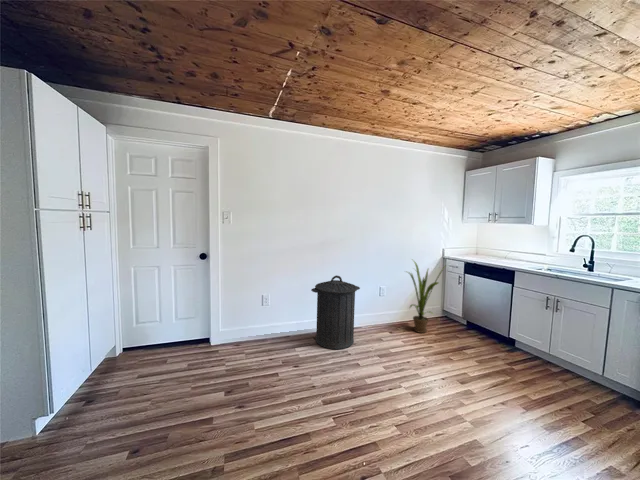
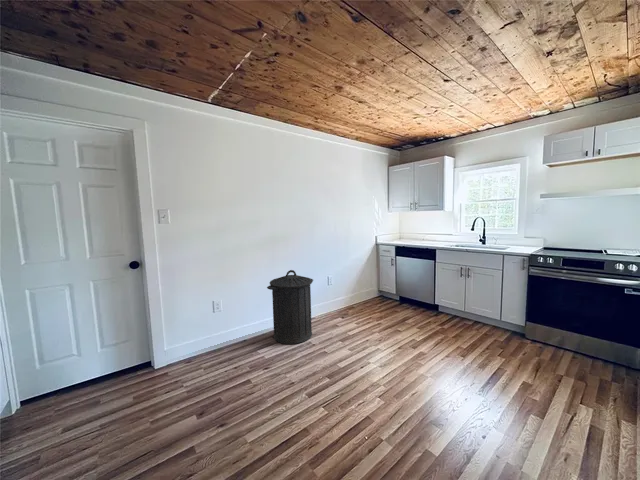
house plant: present [409,262,443,333] -> none [348,247,385,314]

